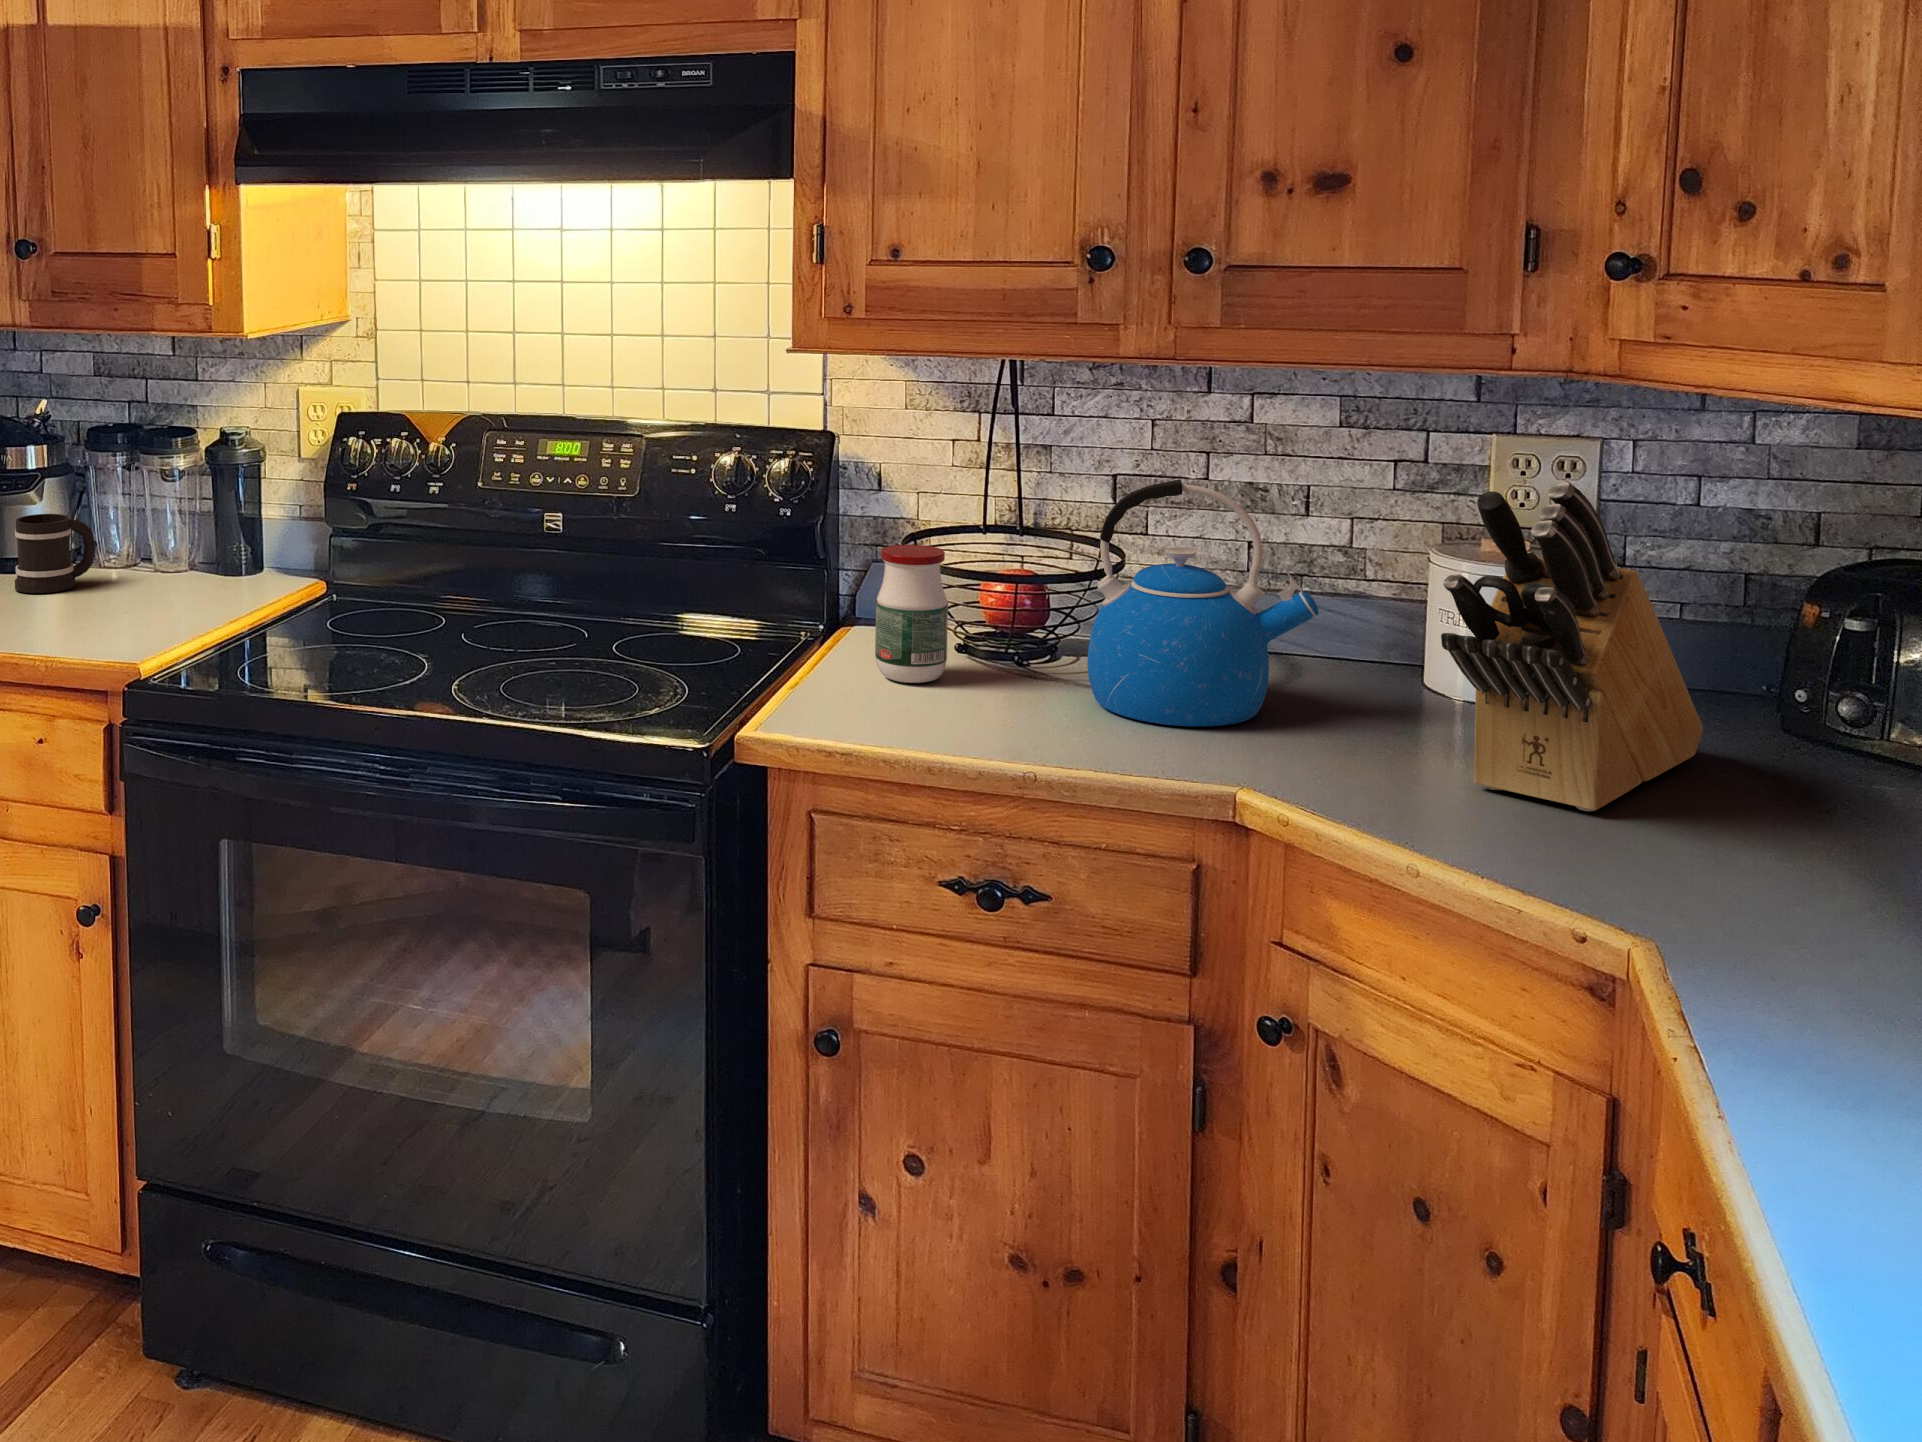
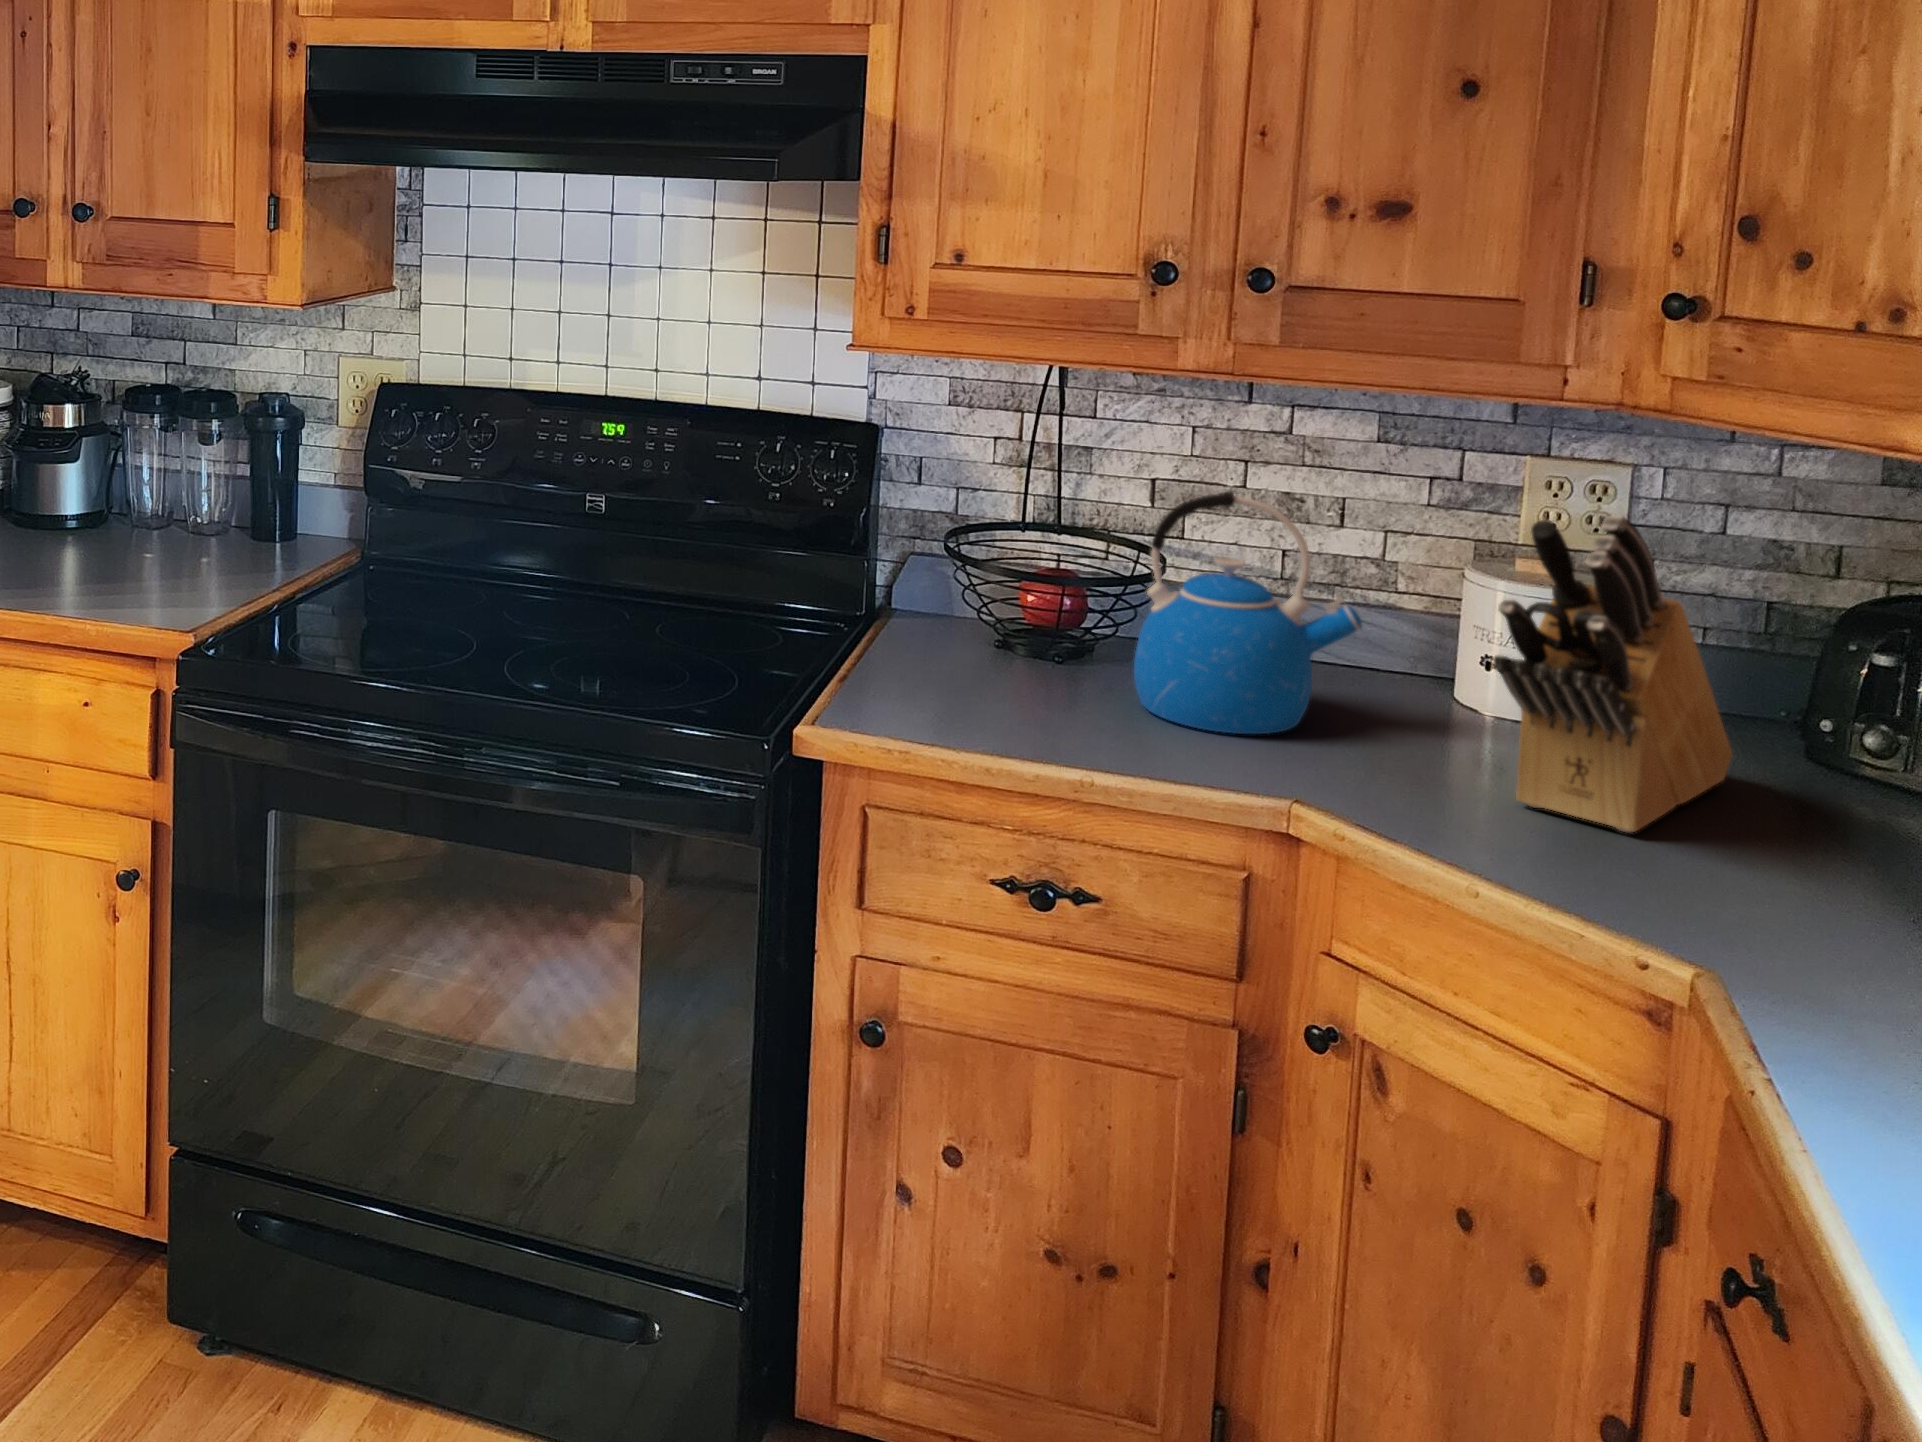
mug: present [15,514,95,593] -> none [51,475,133,555]
jar: present [875,545,948,683] -> none [923,543,996,680]

